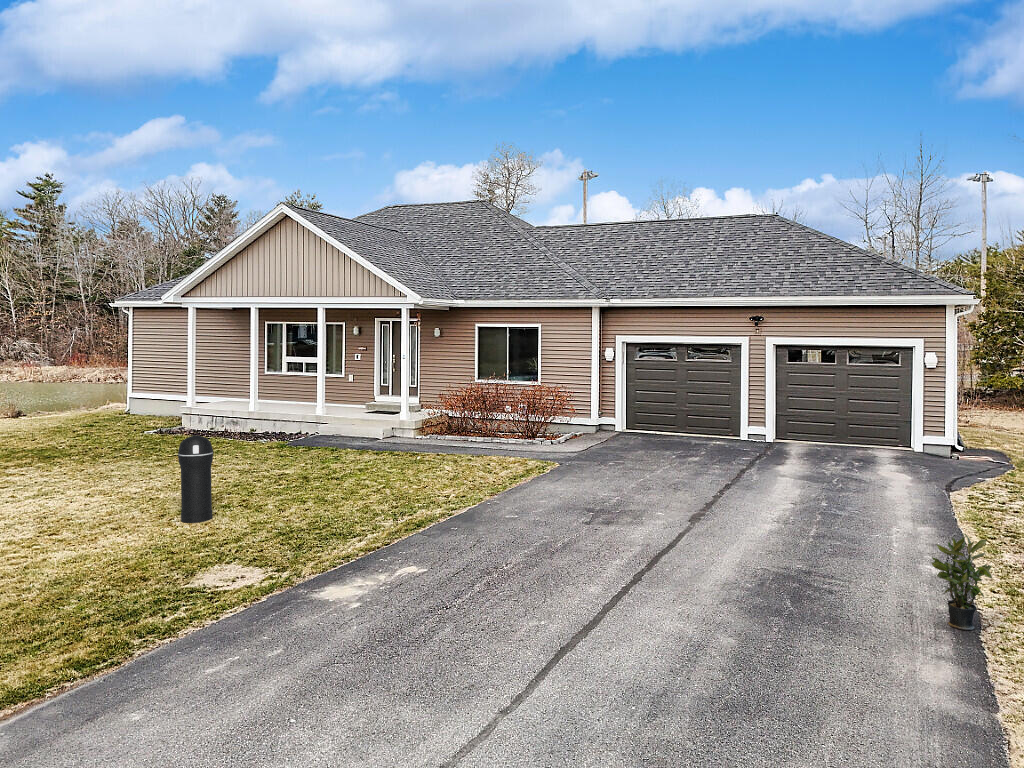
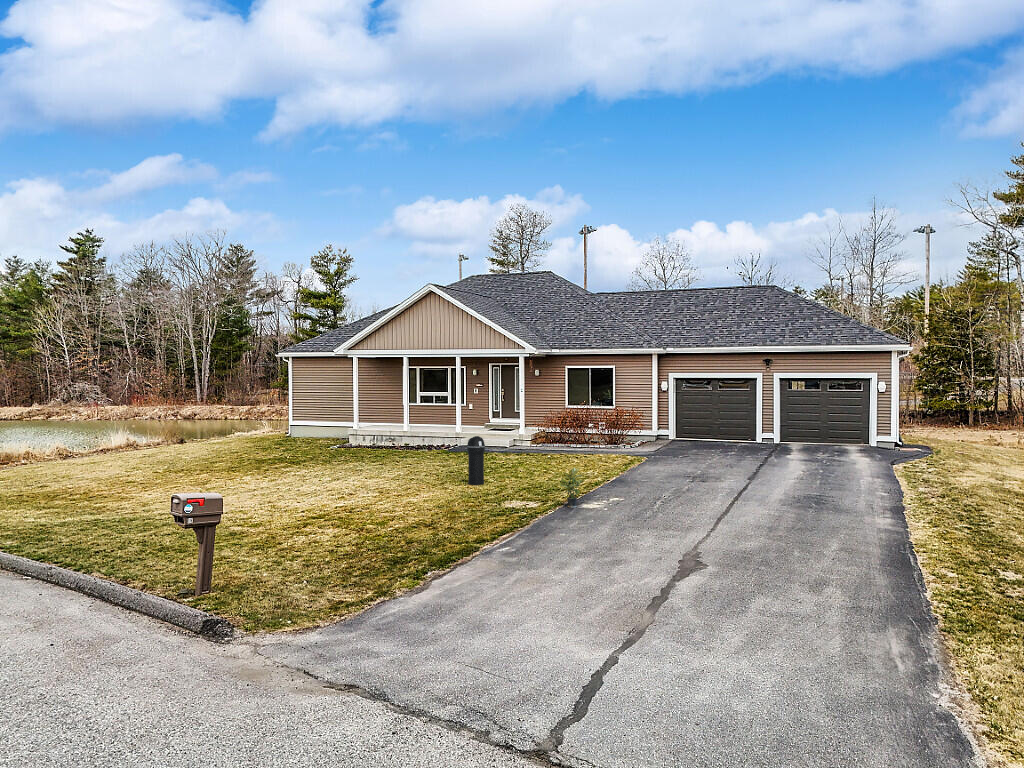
potted plant: present [931,535,992,630] -> present [561,468,582,508]

